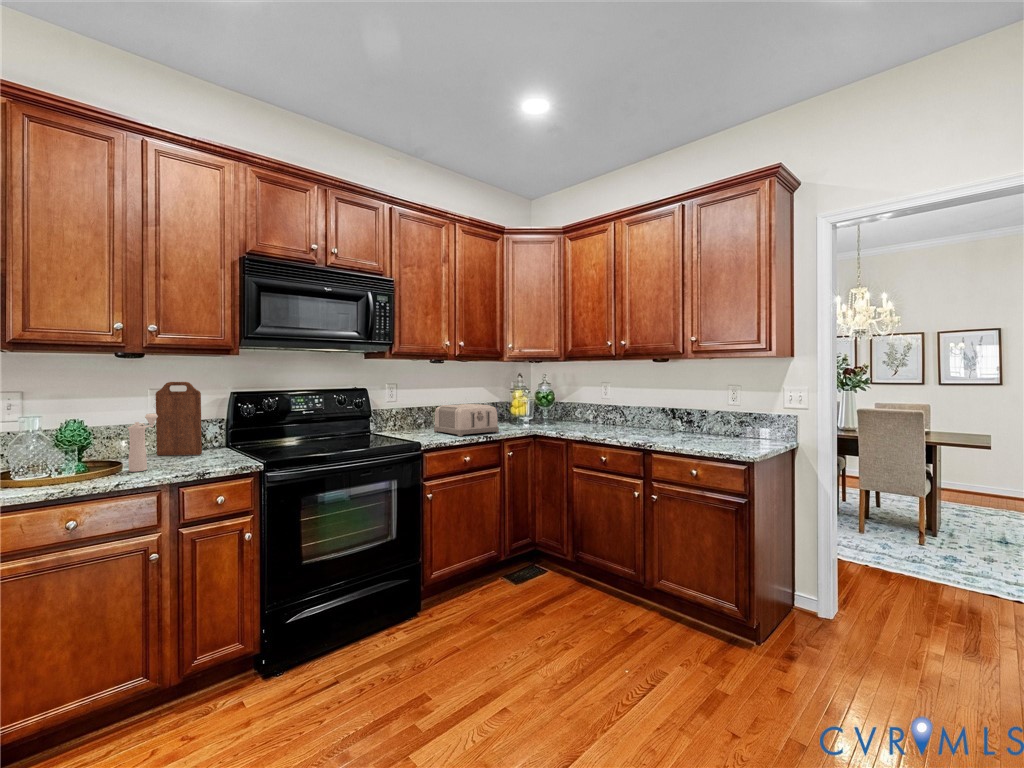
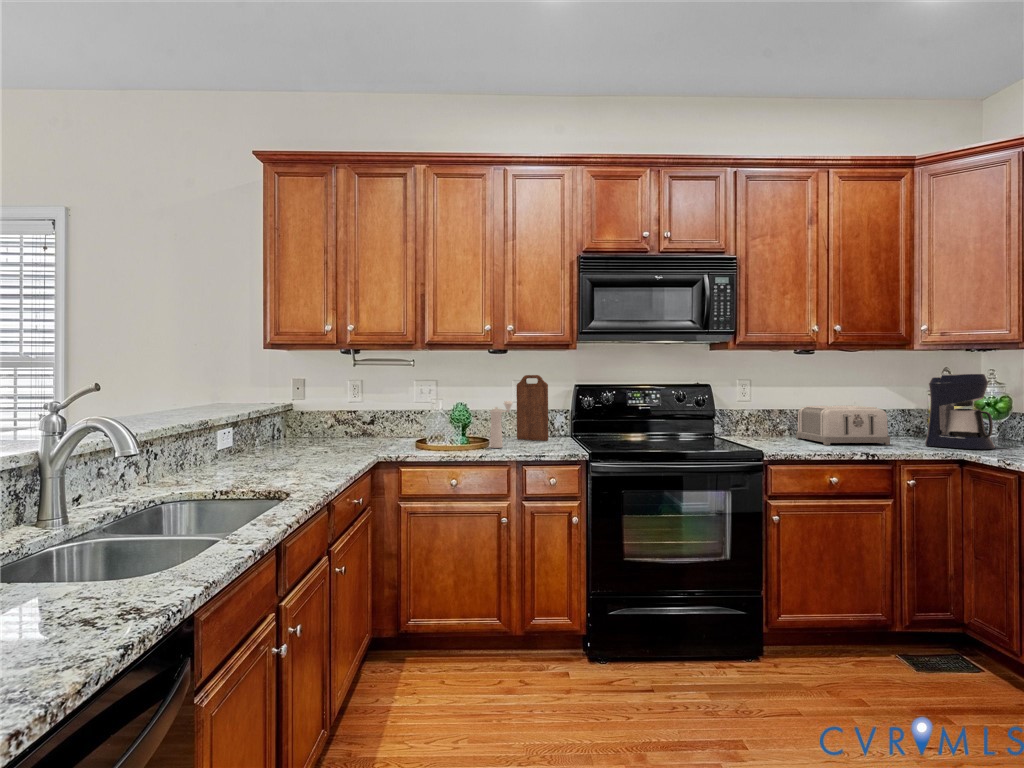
coffee maker: none [518,381,556,432] -> present [925,374,995,449]

